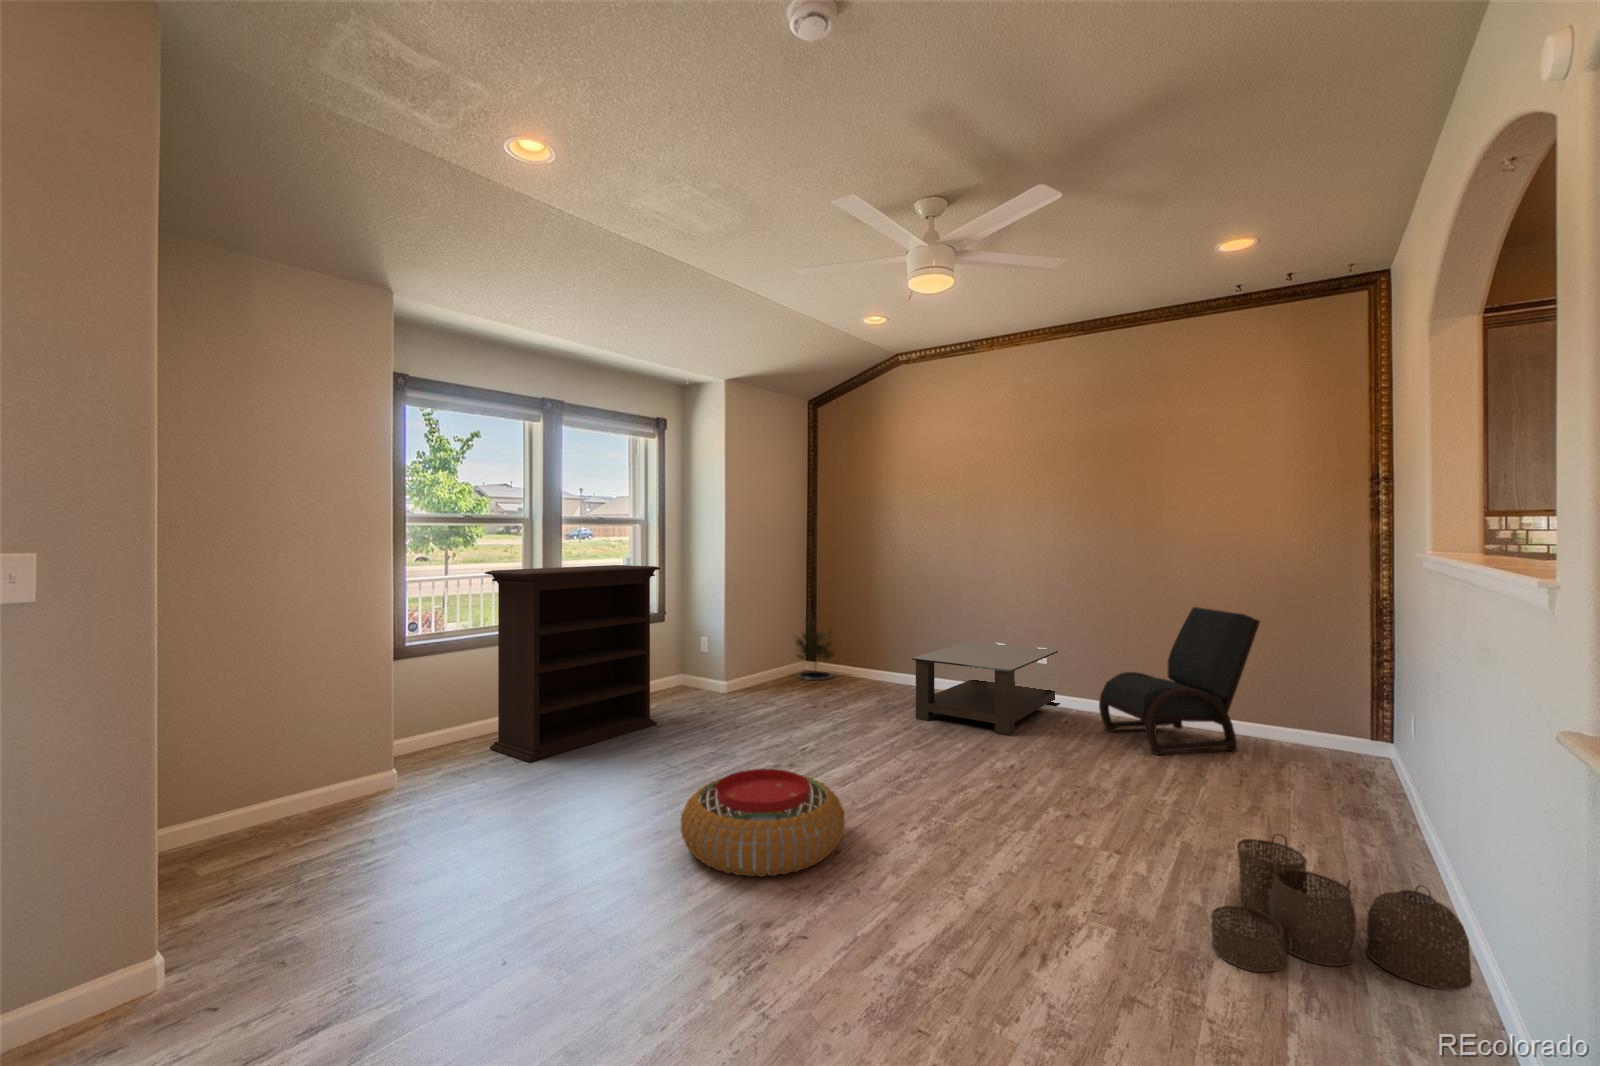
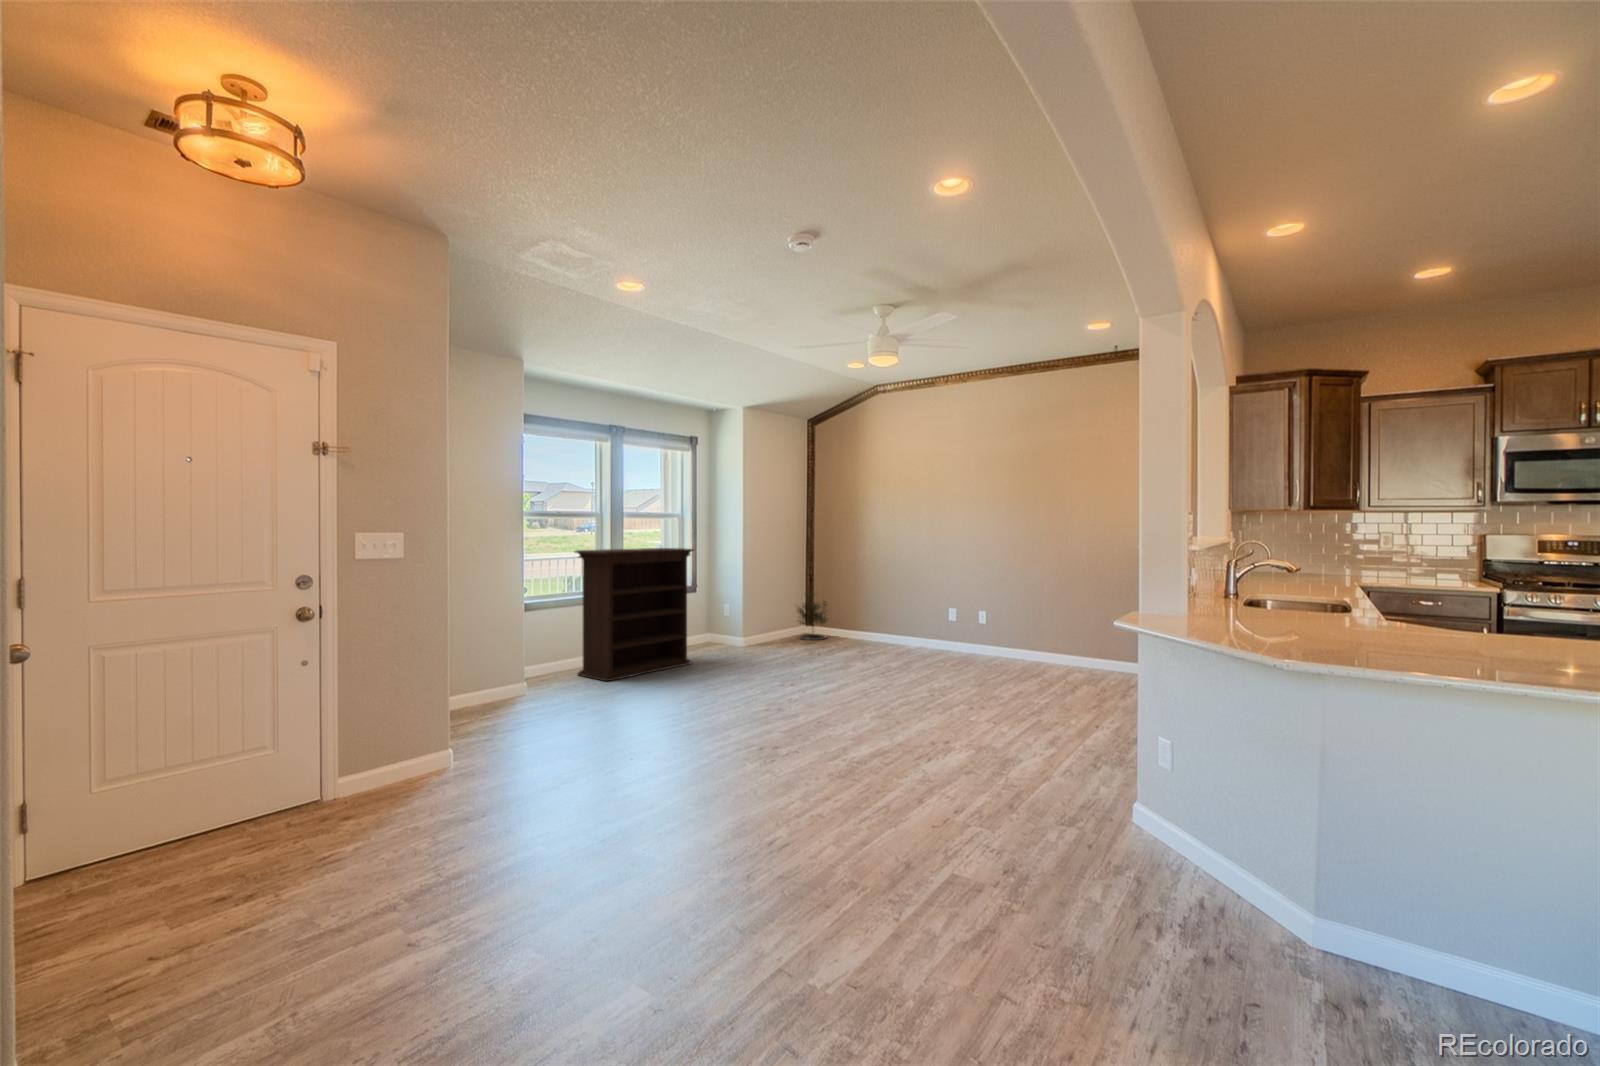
lounge chair: present [1099,607,1260,755] -> none [1015,580,1125,682]
coffee table: present [912,641,1060,735] -> none [880,608,998,671]
pouf: present [680,769,845,877] -> none [712,675,815,730]
woven basket: present [1211,834,1472,990] -> none [1010,702,1144,770]

